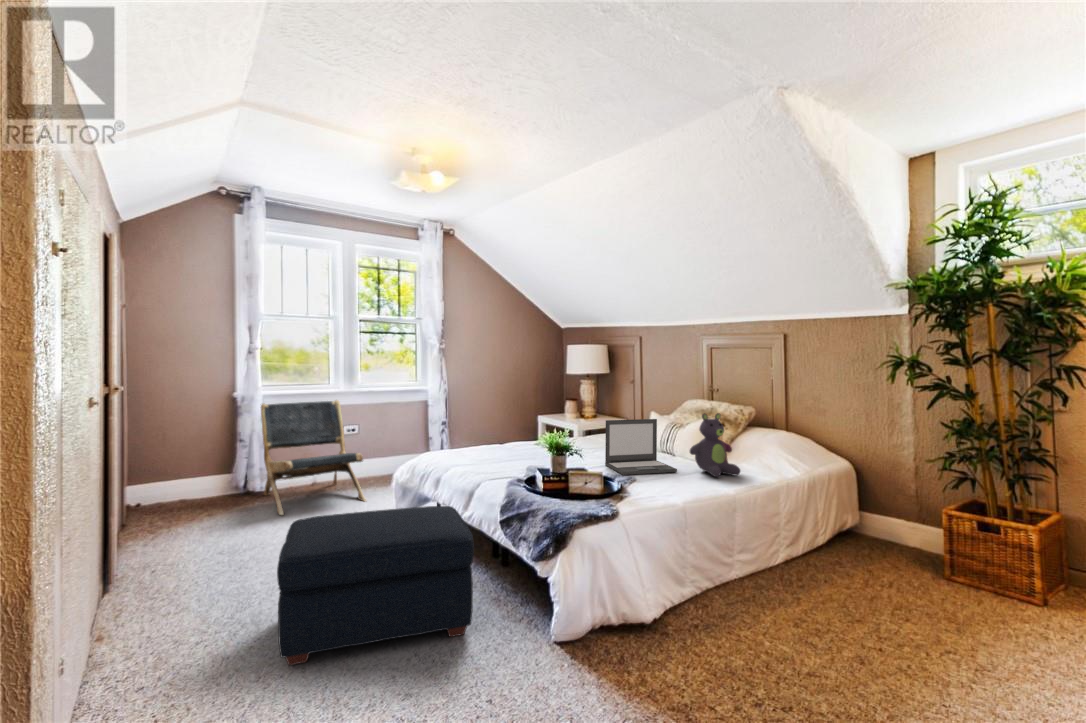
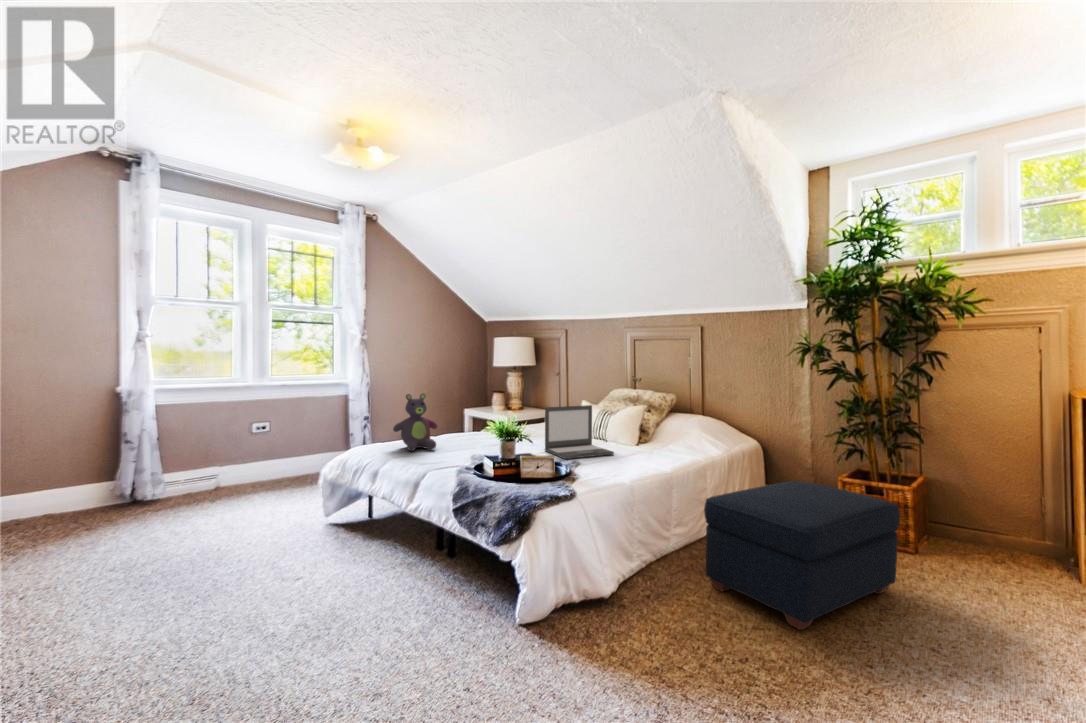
lounge chair: present [261,400,366,515] -> none [156,394,286,521]
stuffed bear: present [690,413,740,477] -> present [393,394,437,451]
ottoman: present [277,506,474,665] -> present [704,481,900,630]

